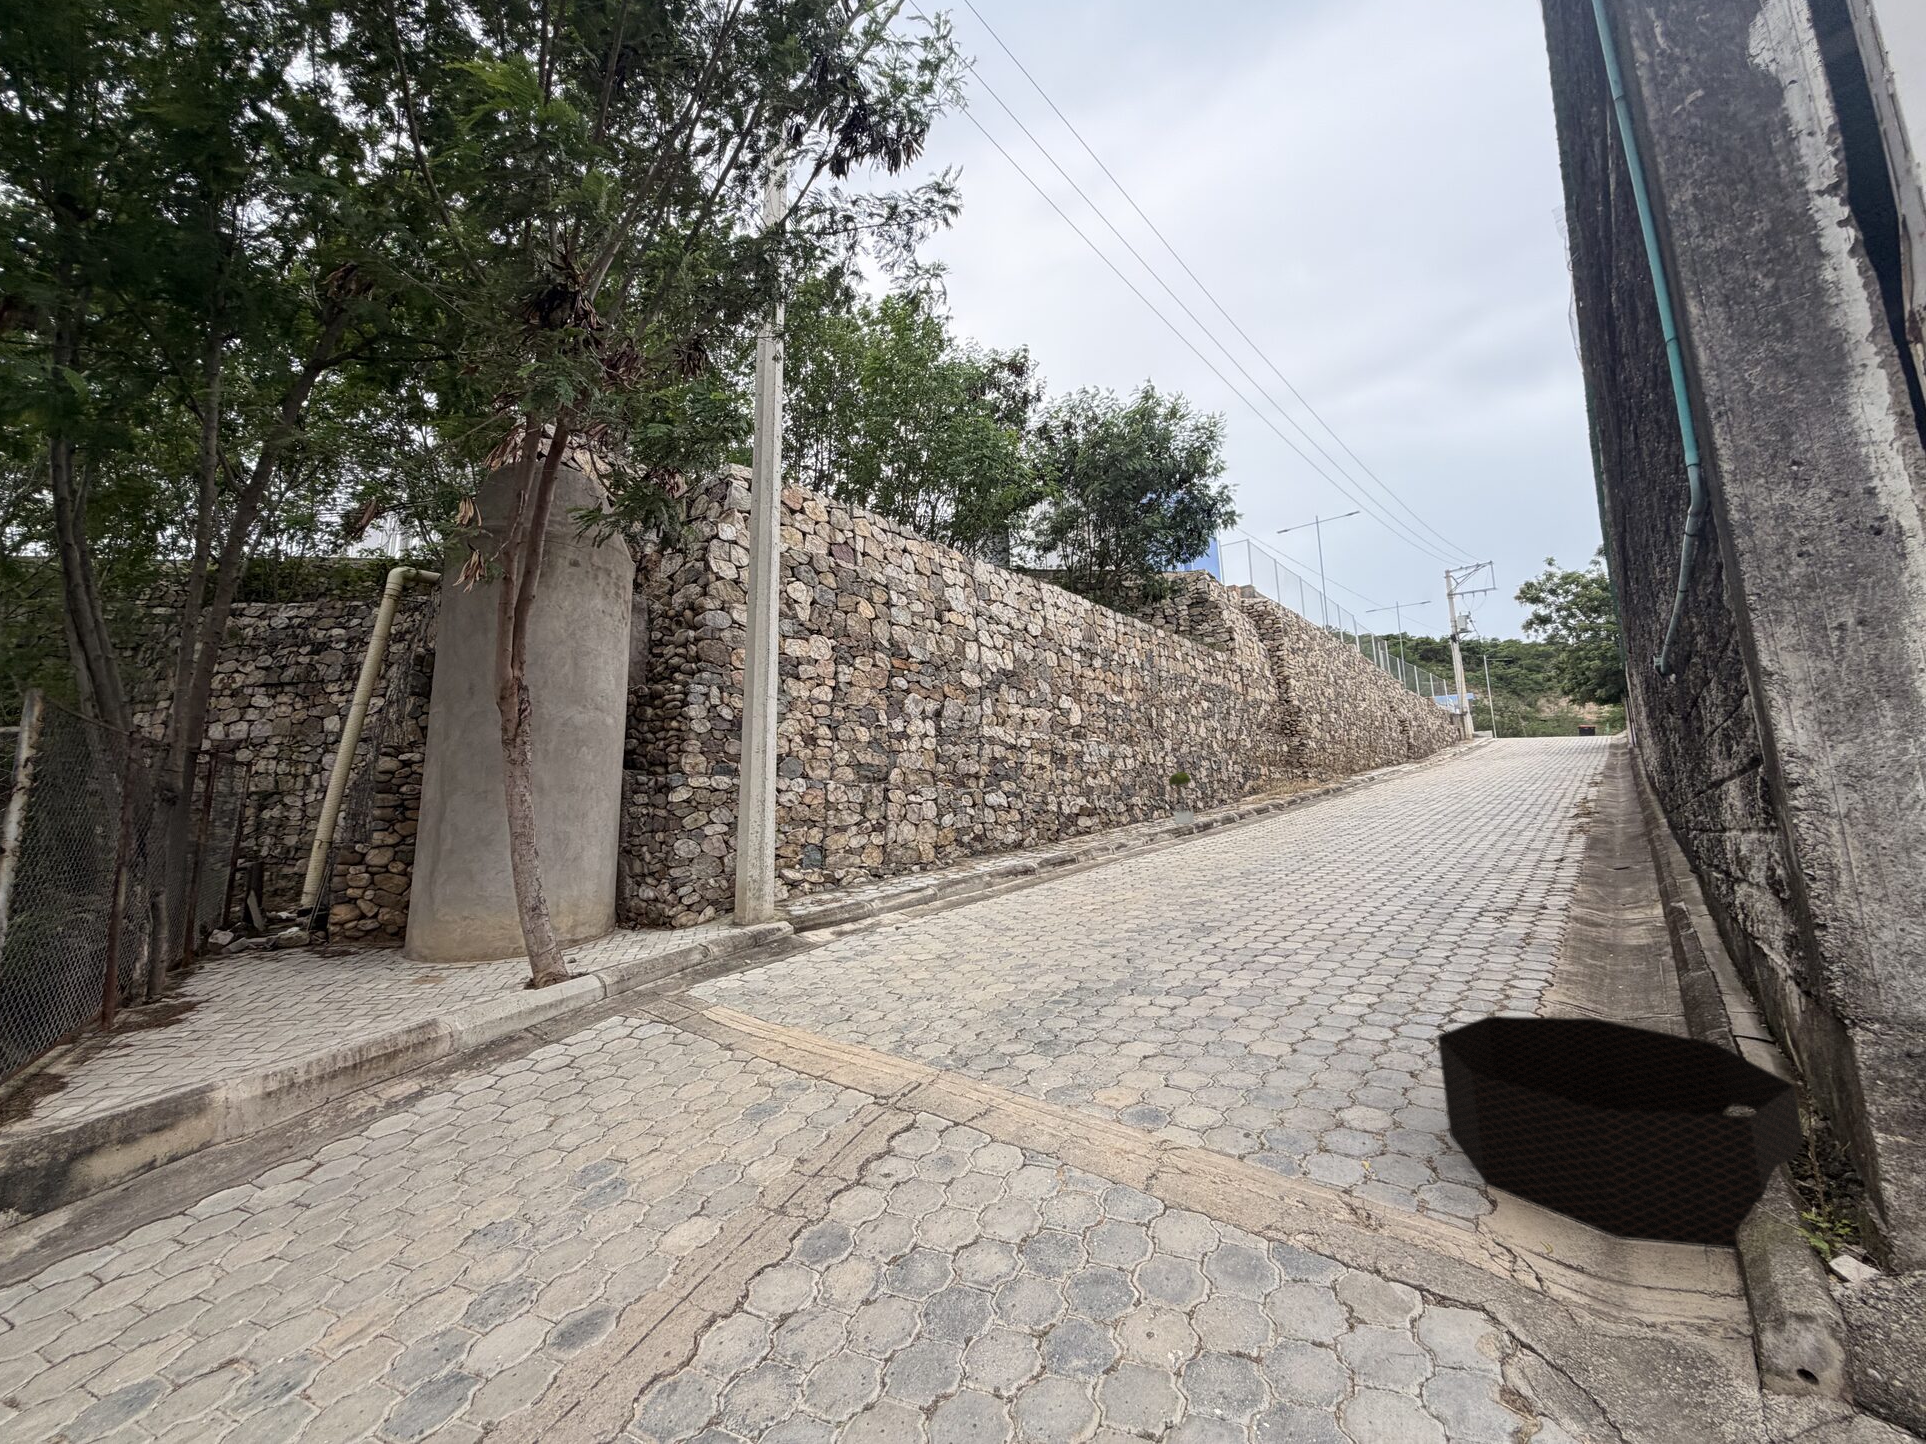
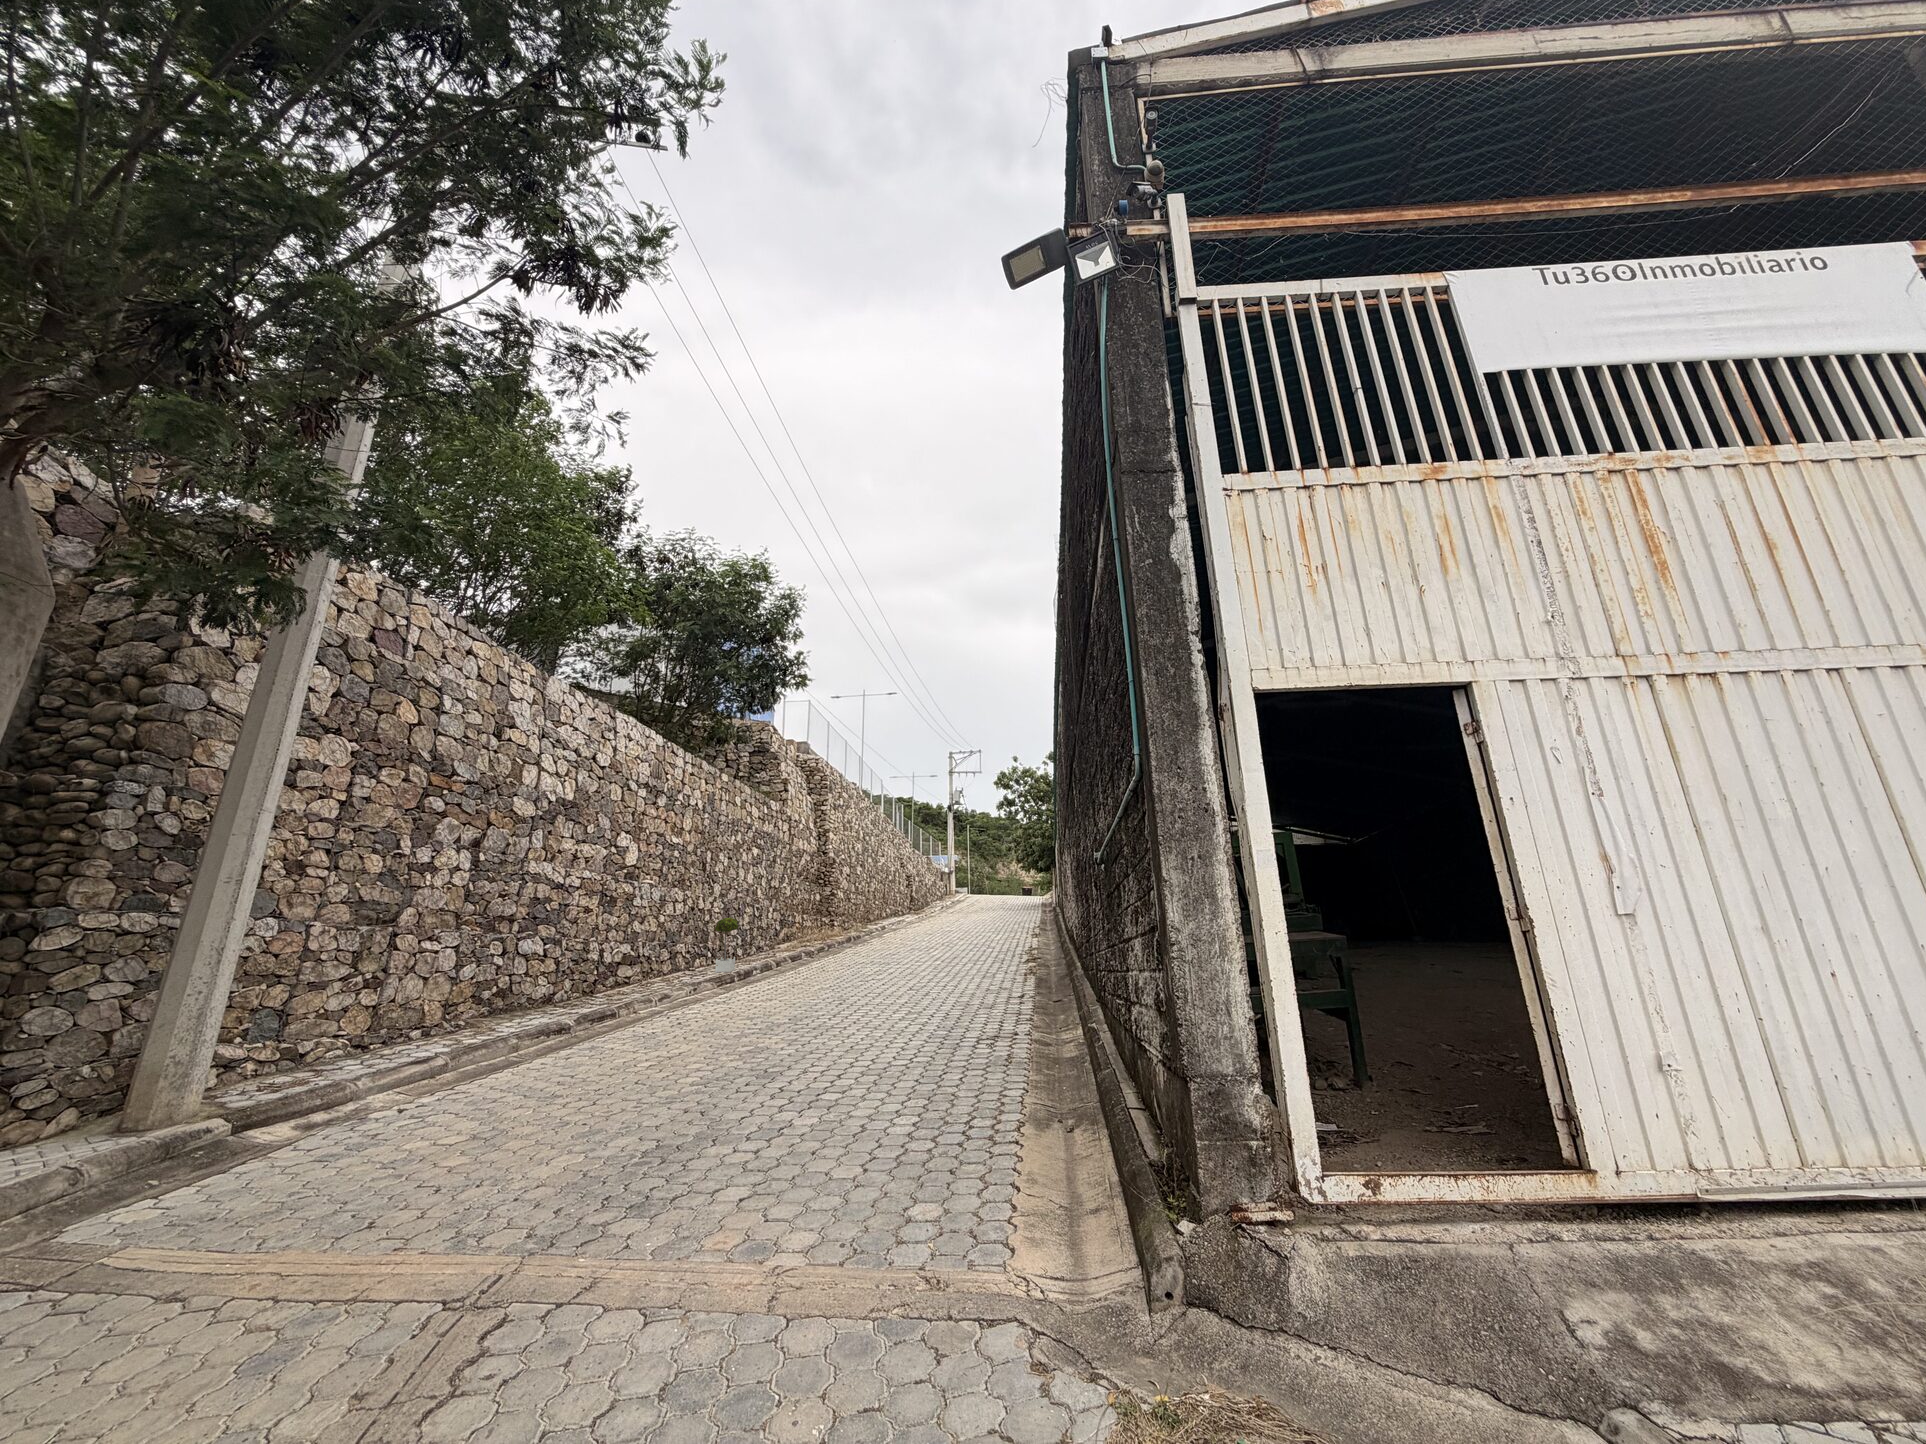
basket: present [1438,1016,1803,1249] -> none [978,1107,1162,1251]

